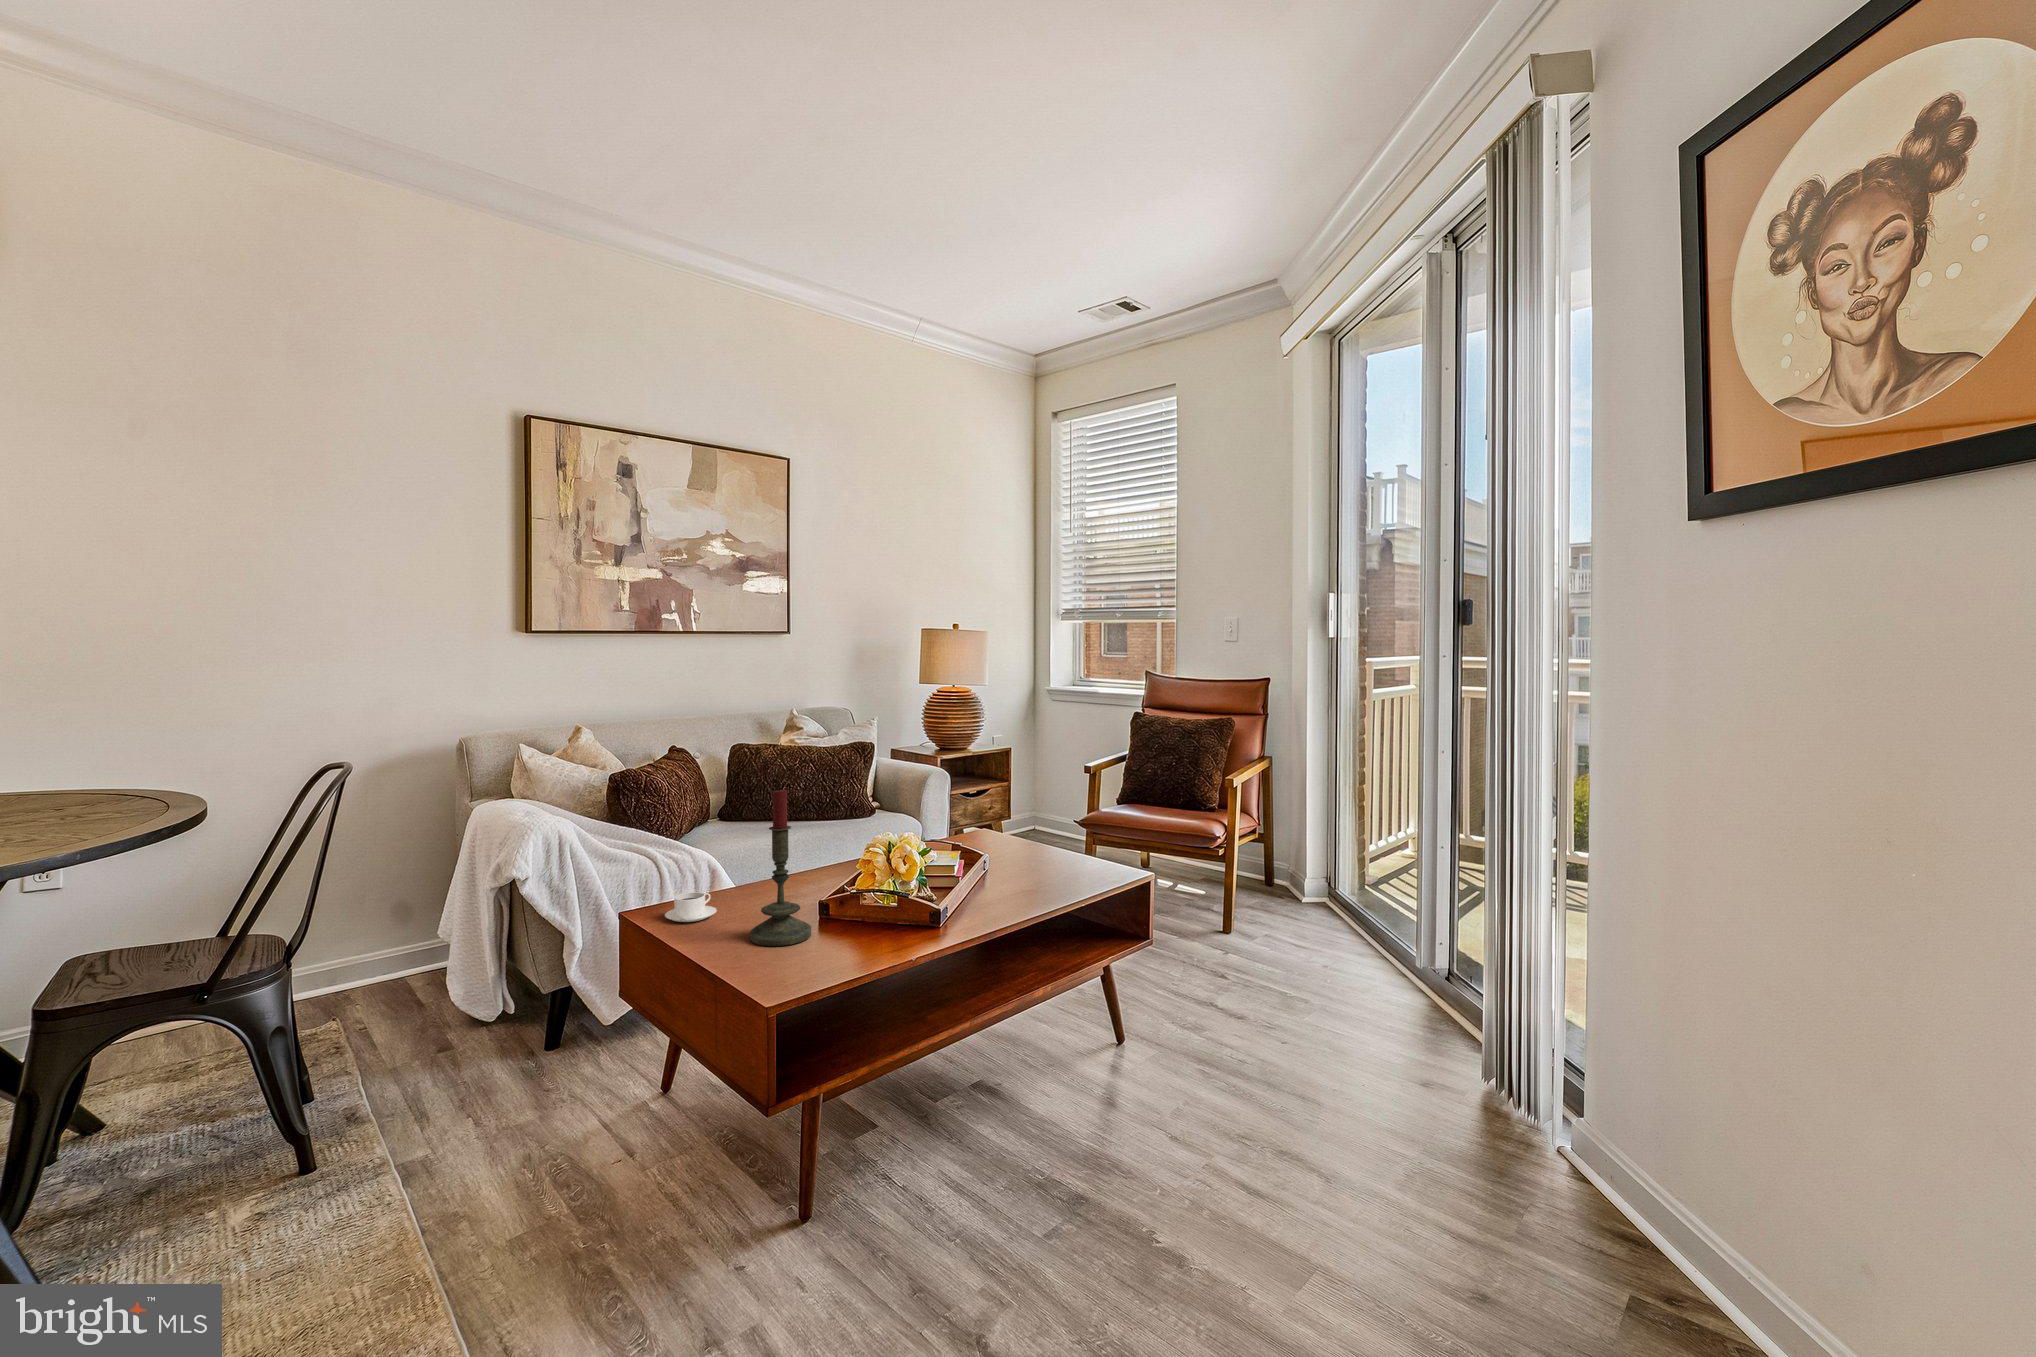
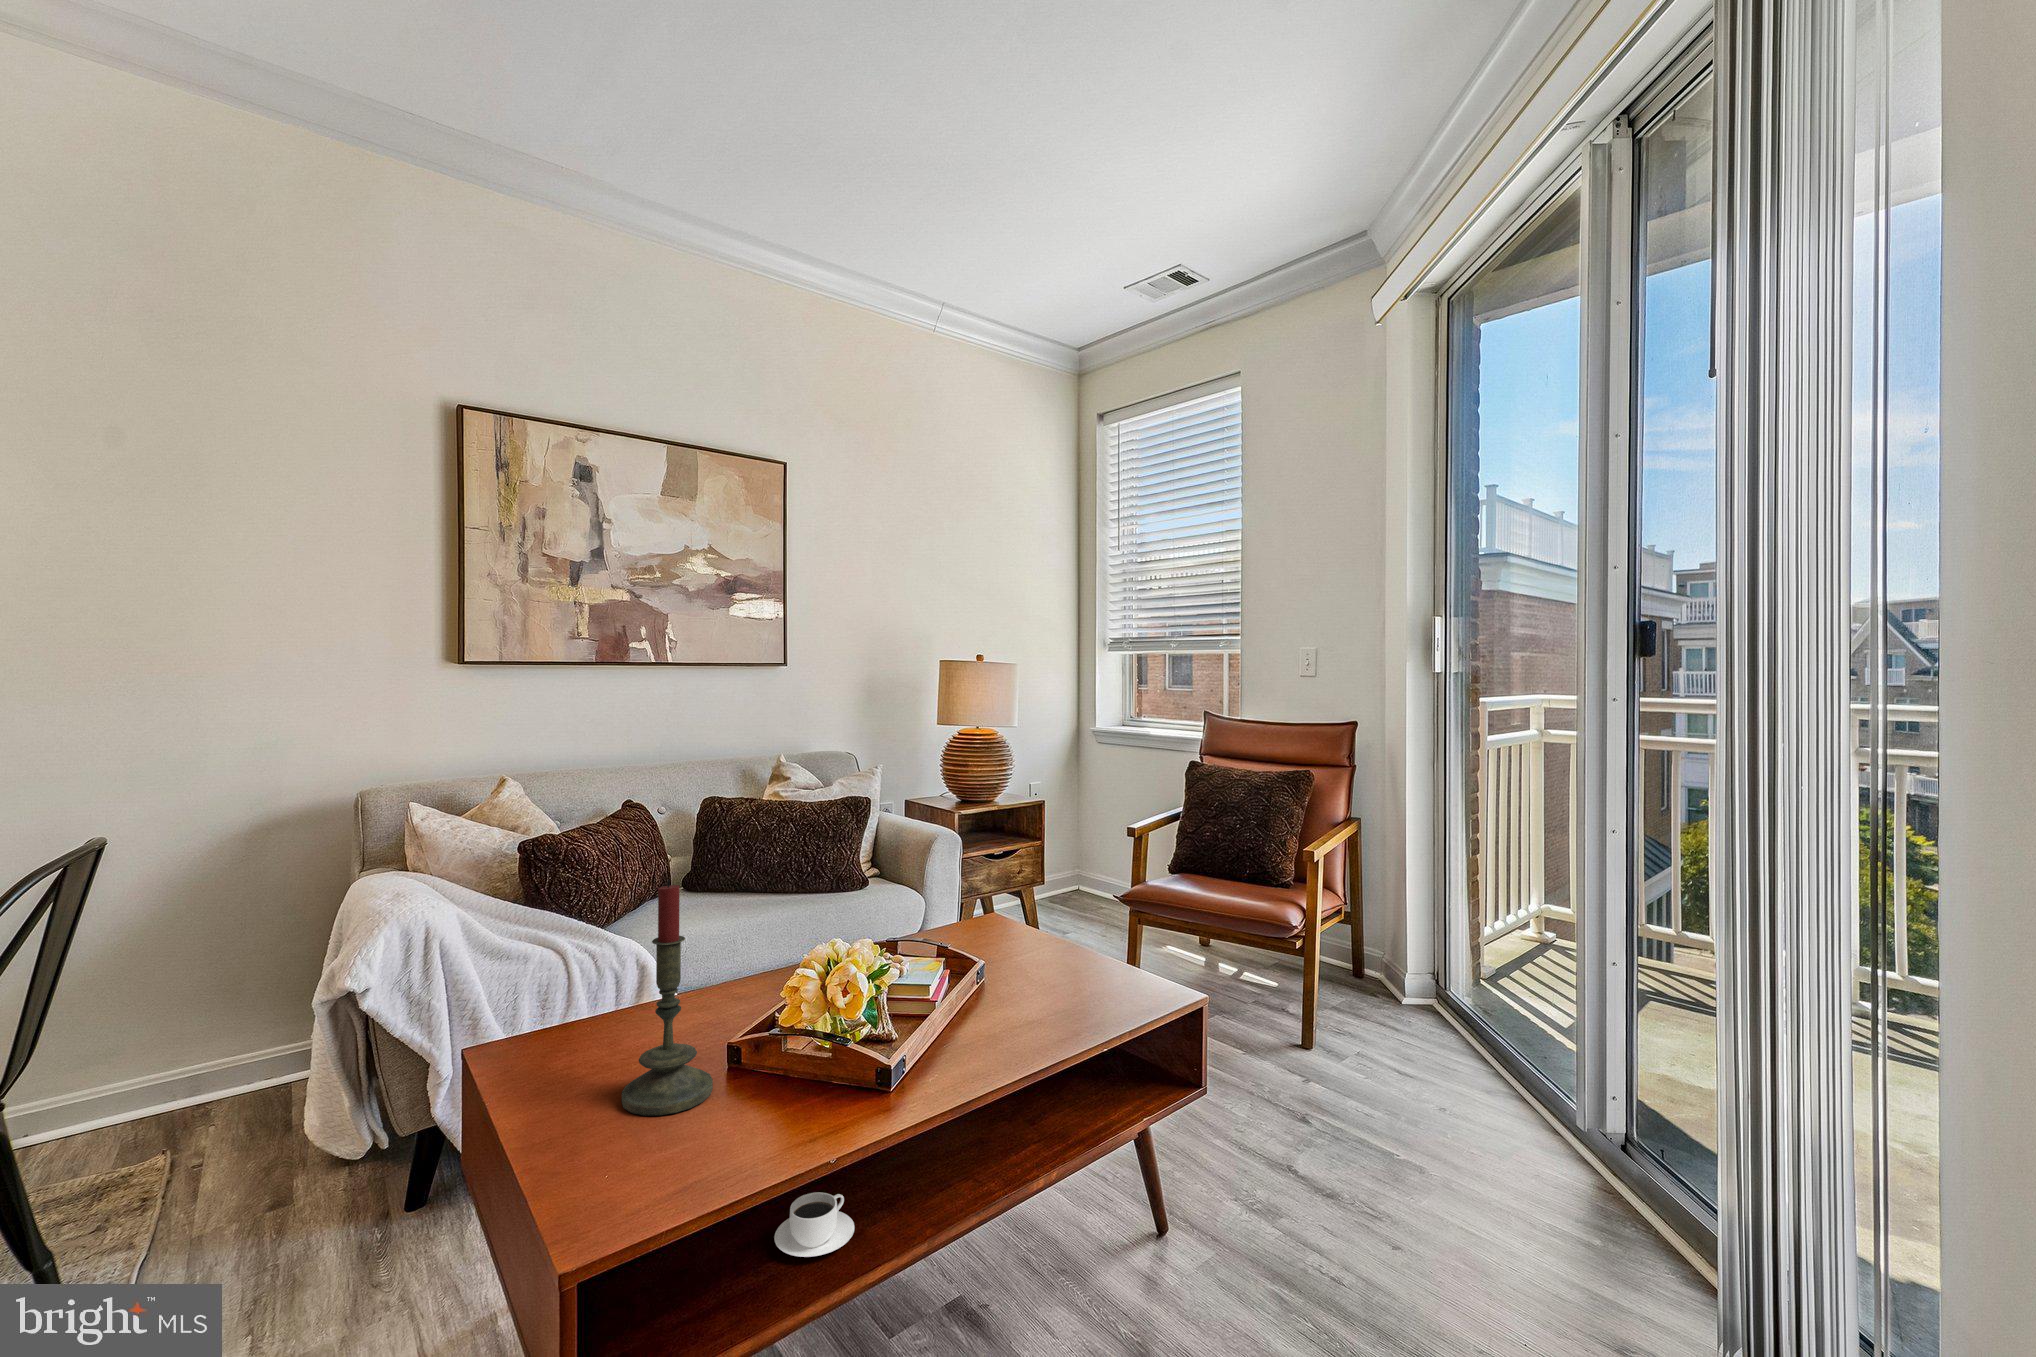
coffee cup: present [665,892,717,922] -> present [774,1192,855,1257]

